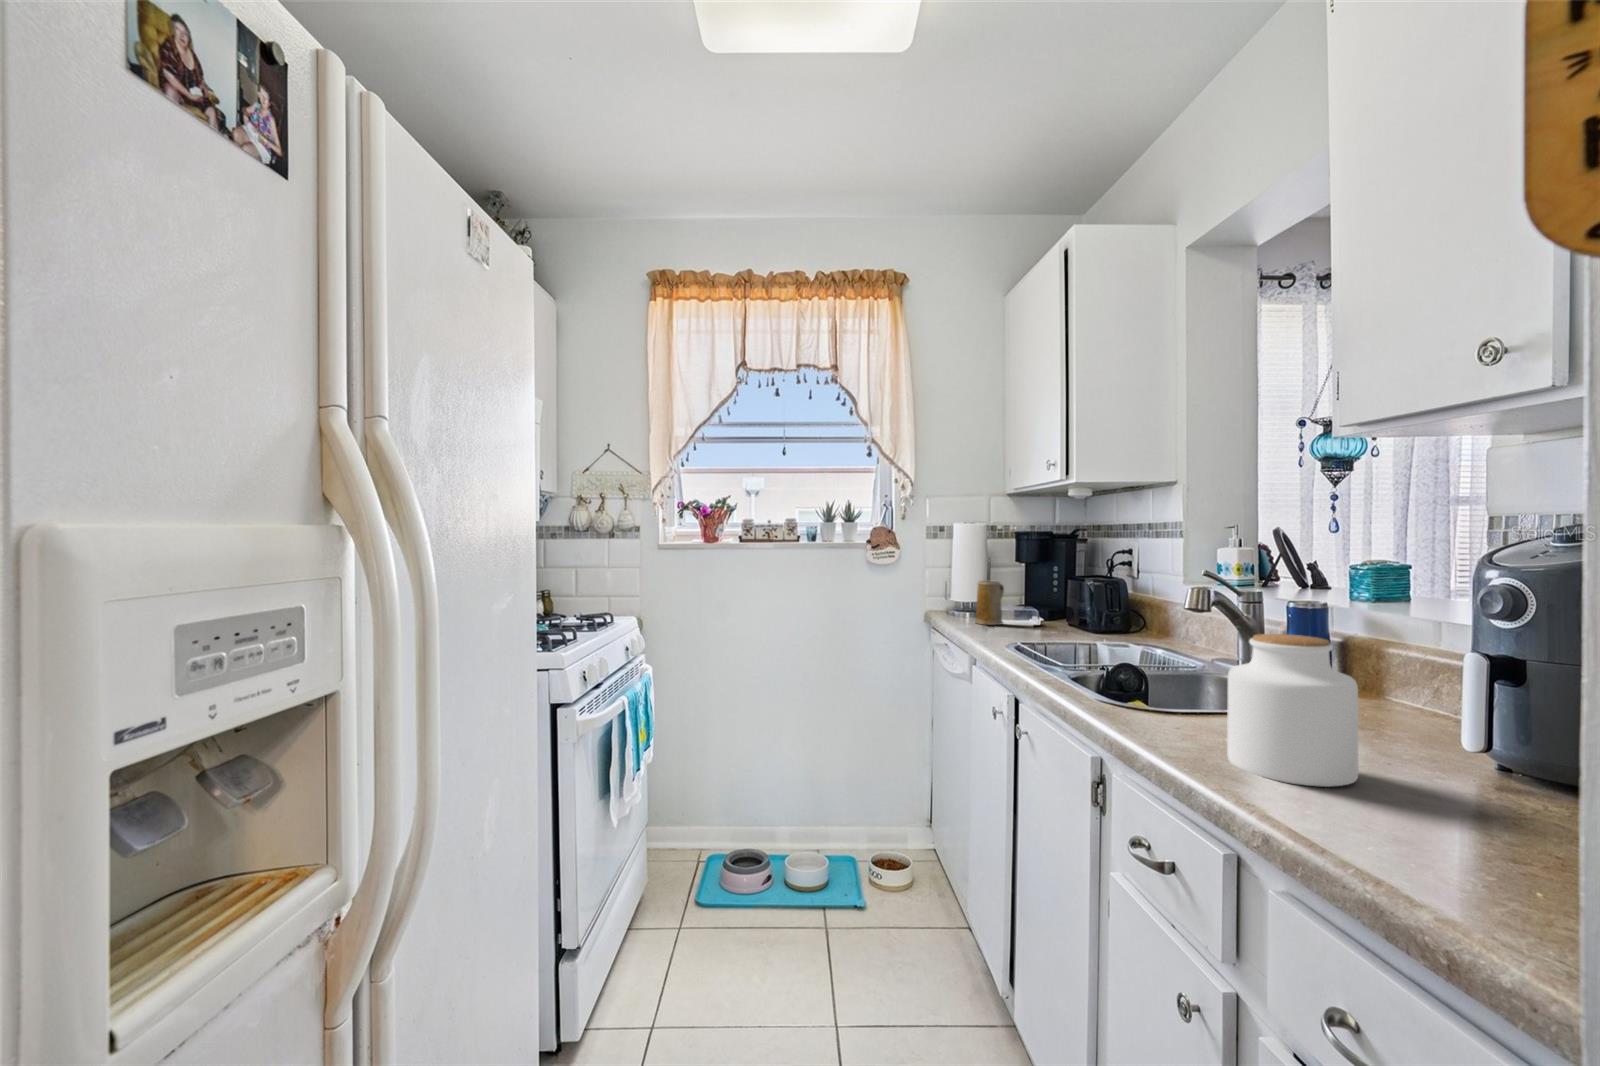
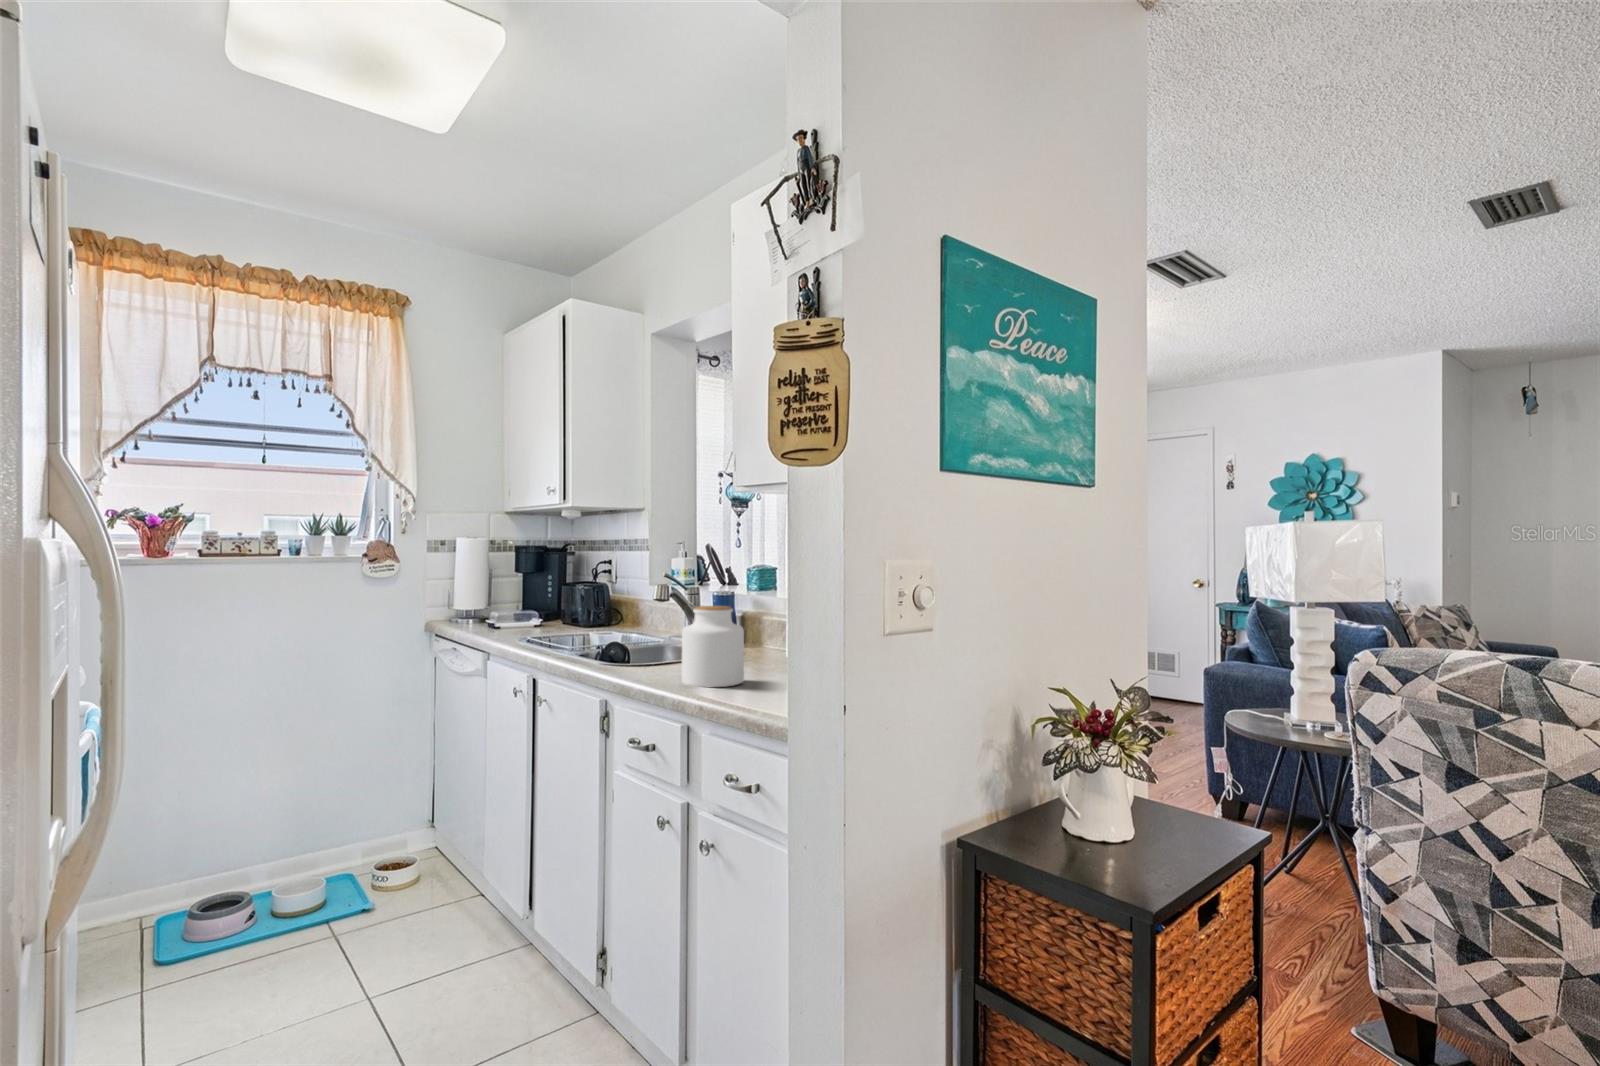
mug: present [976,581,1004,625] -> none [480,589,506,628]

